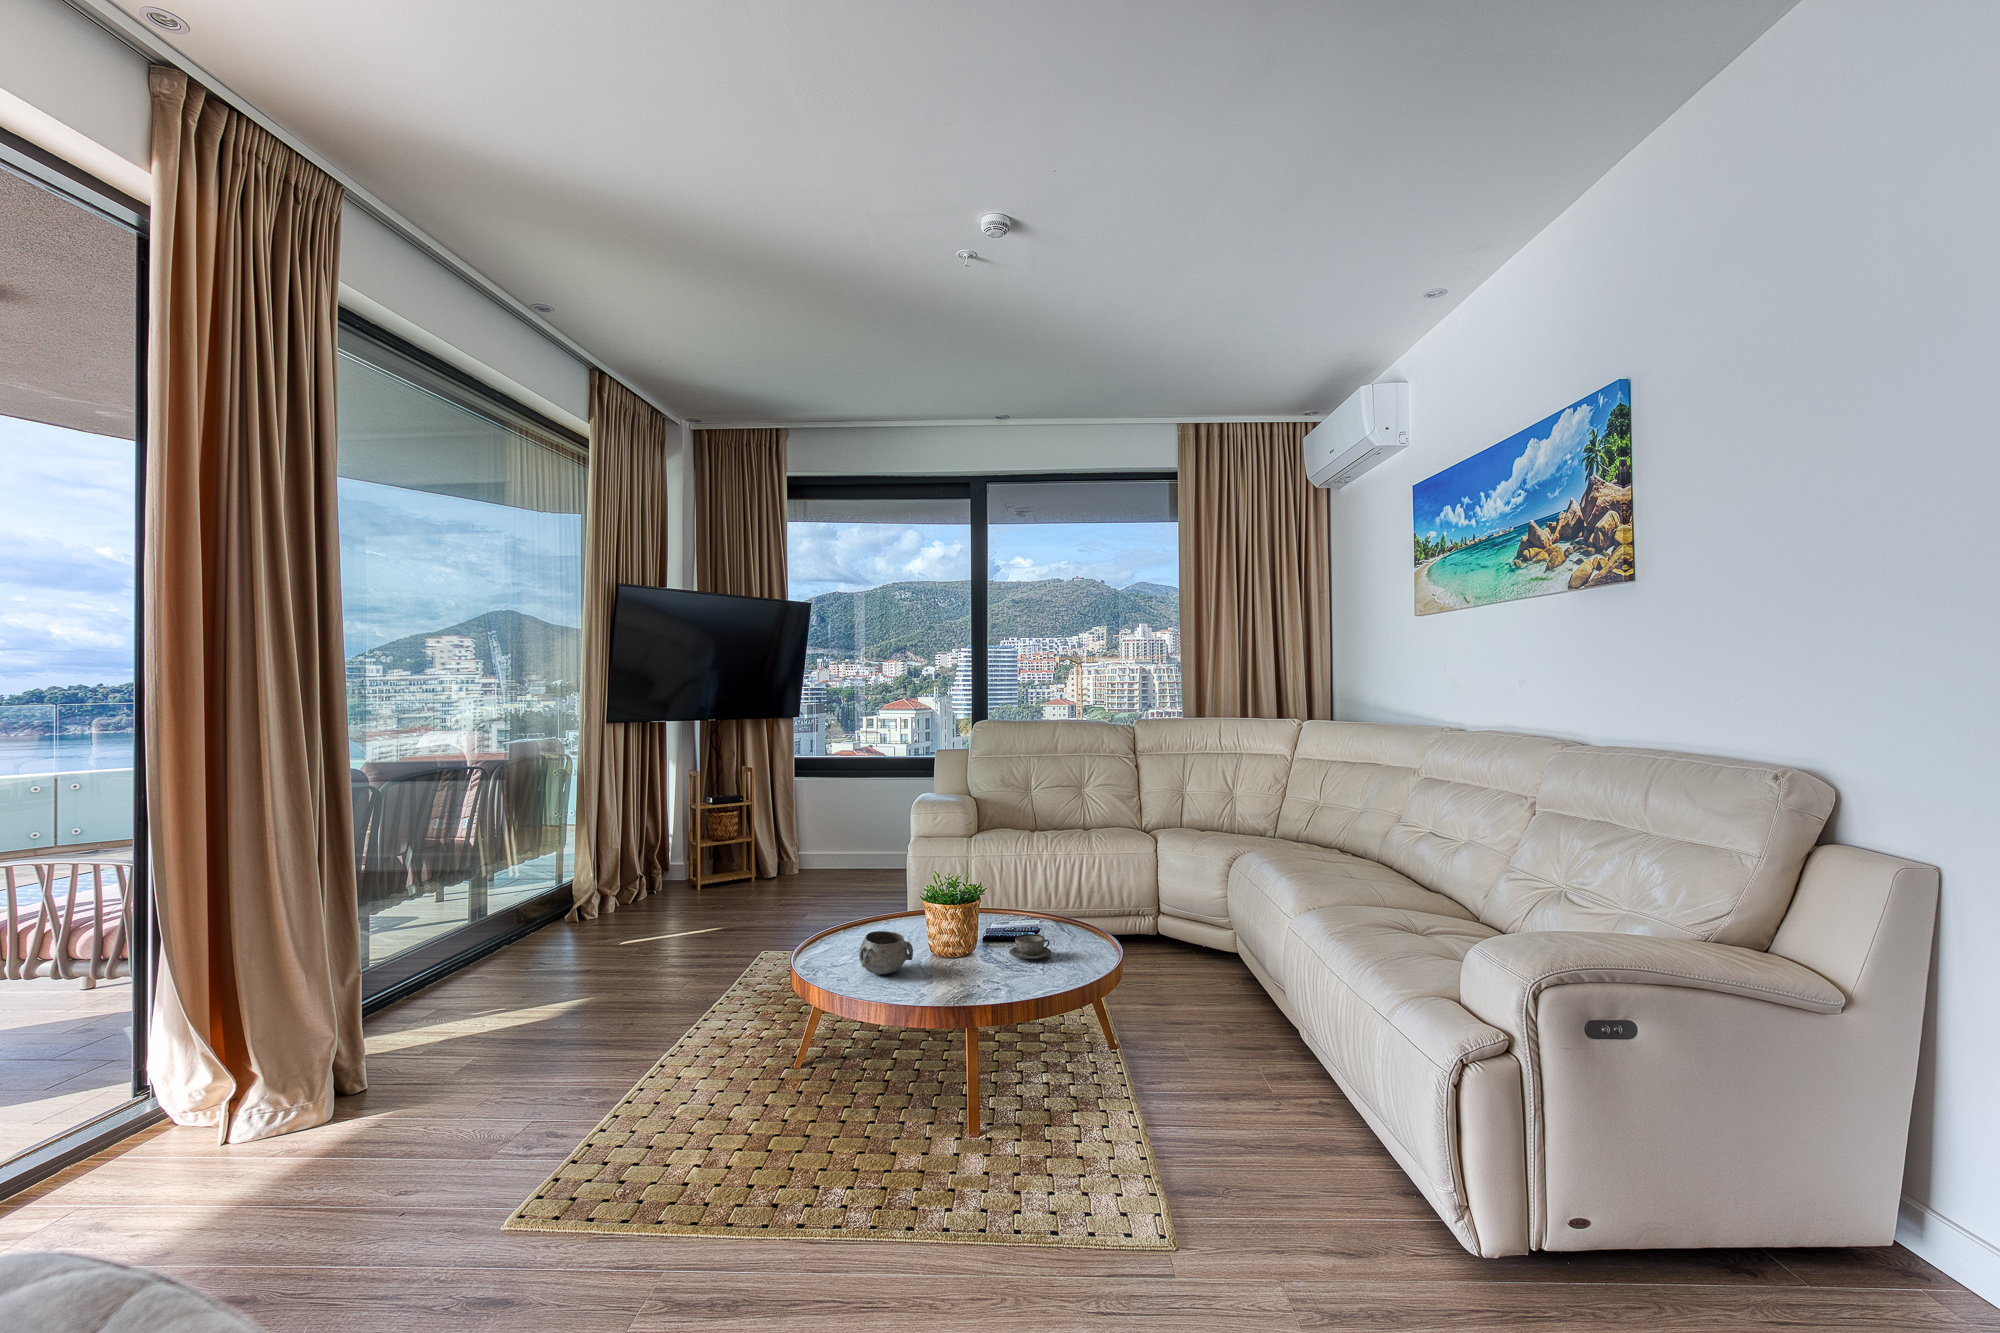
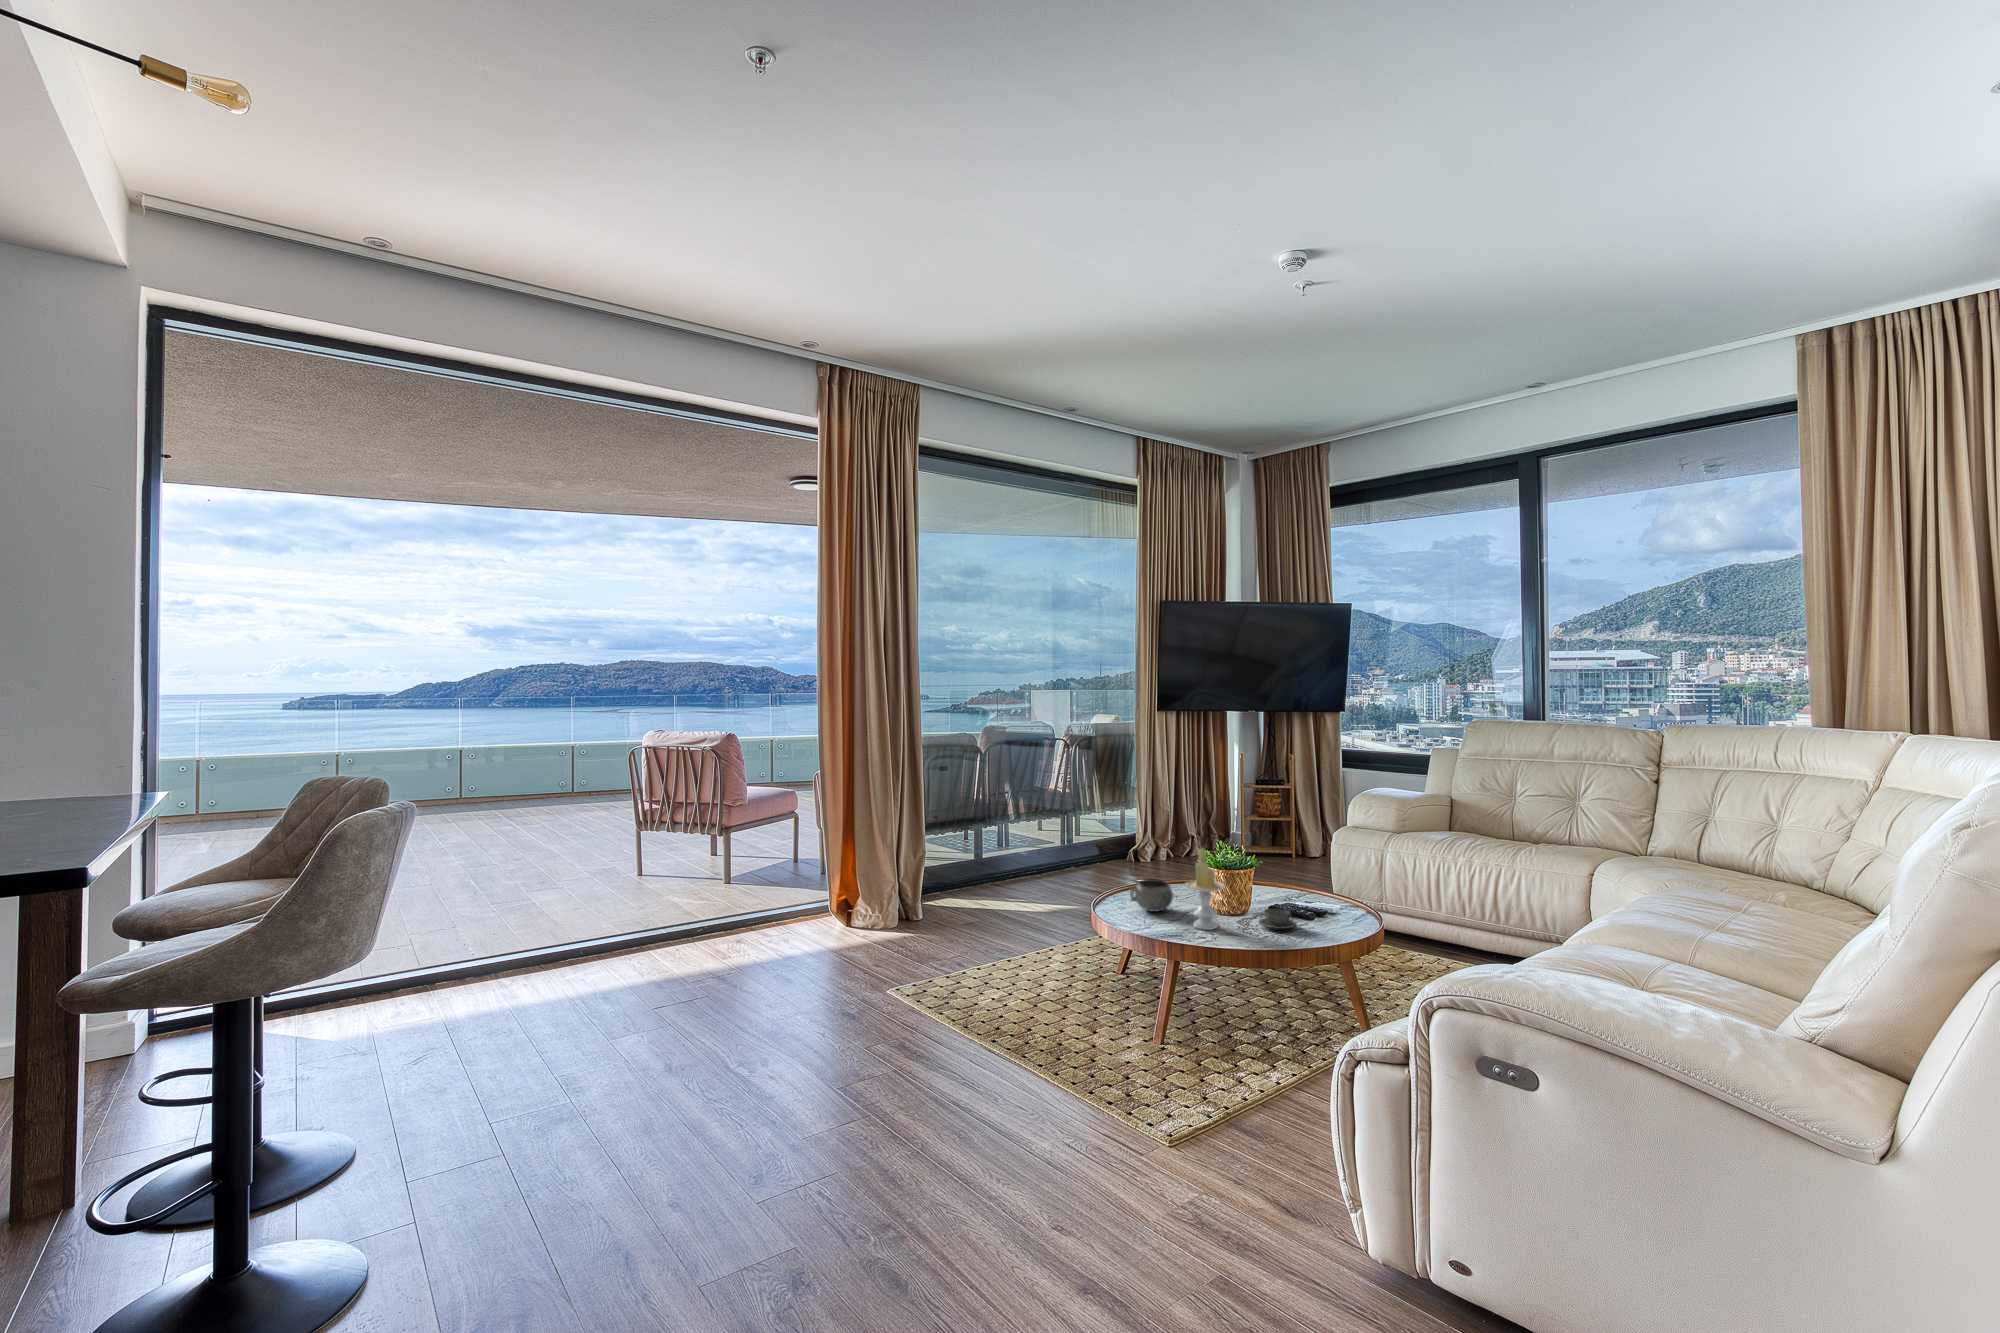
candle: none [948,881,995,980] -> present [1185,848,1224,930]

